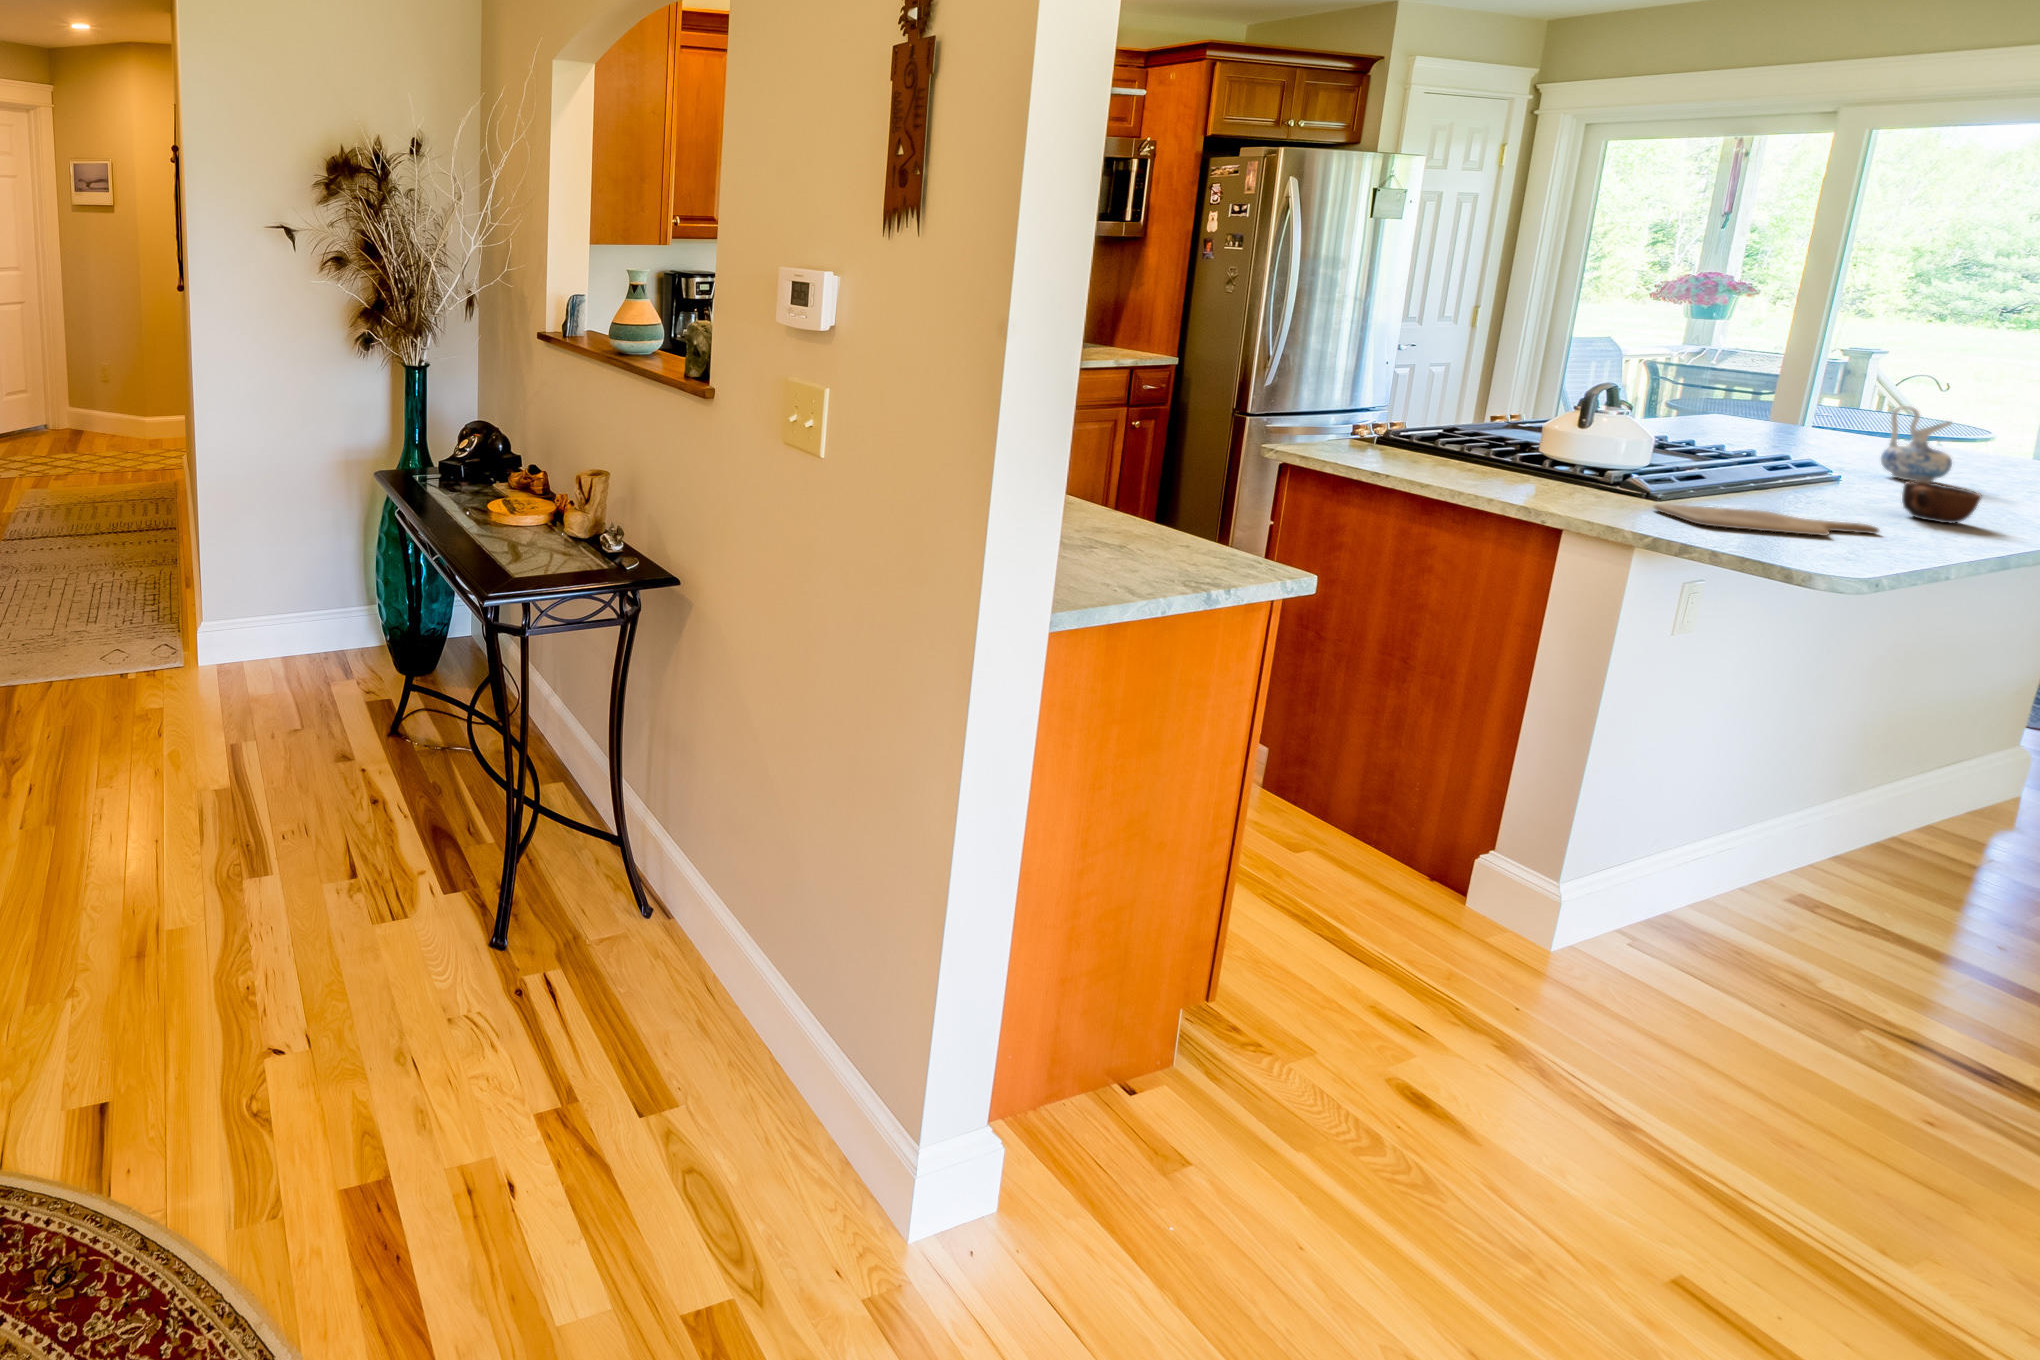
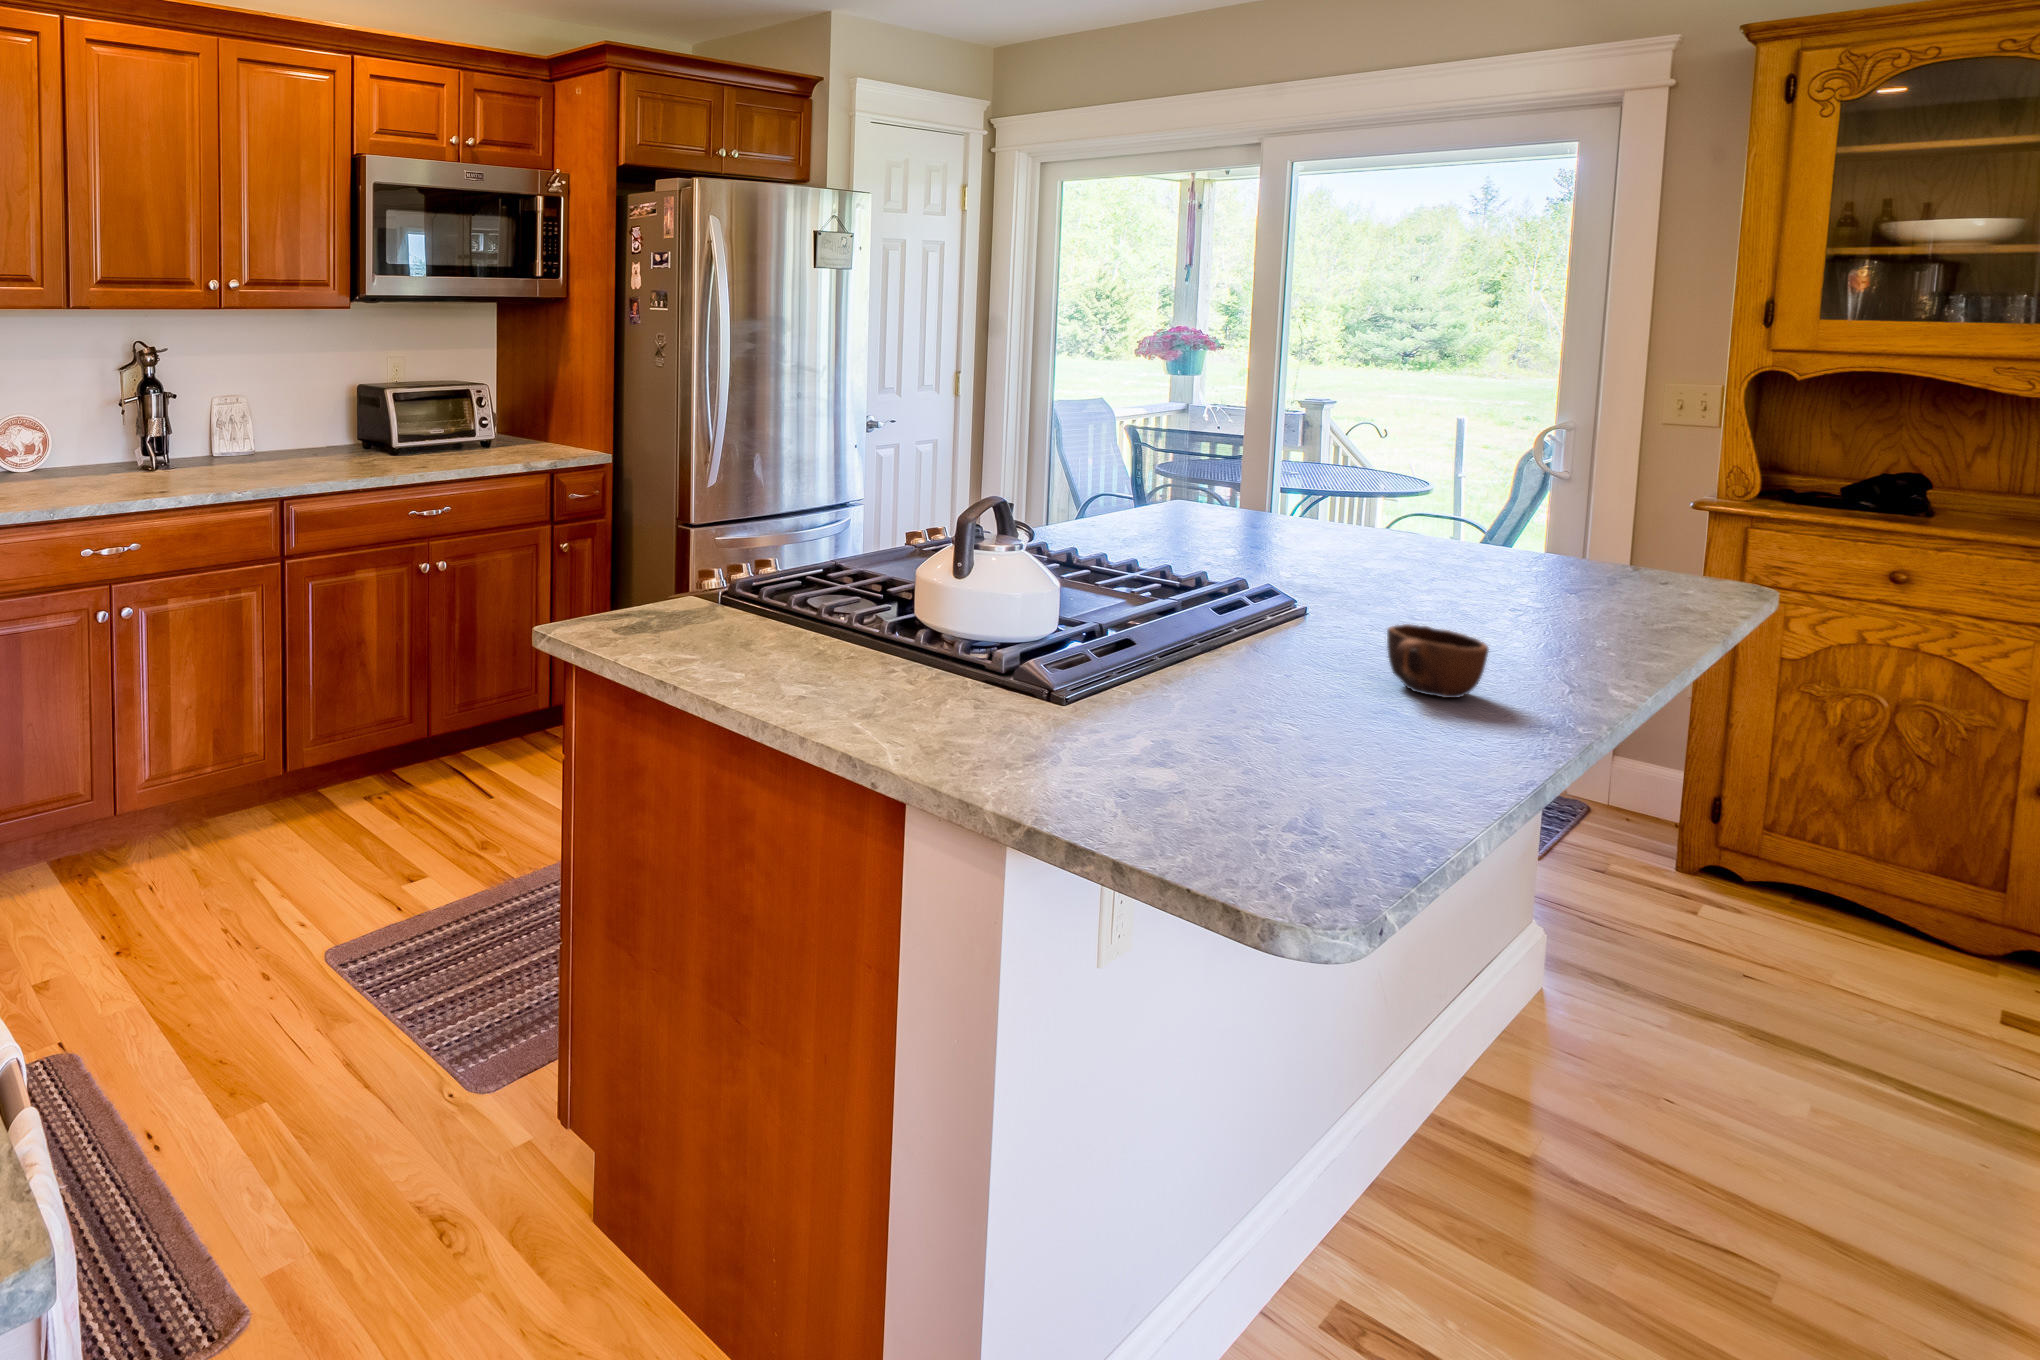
ceramic pitcher: present [1881,406,1952,483] -> none [1351,486,1430,598]
cutting board: present [1654,504,1879,535] -> none [1043,718,1371,781]

